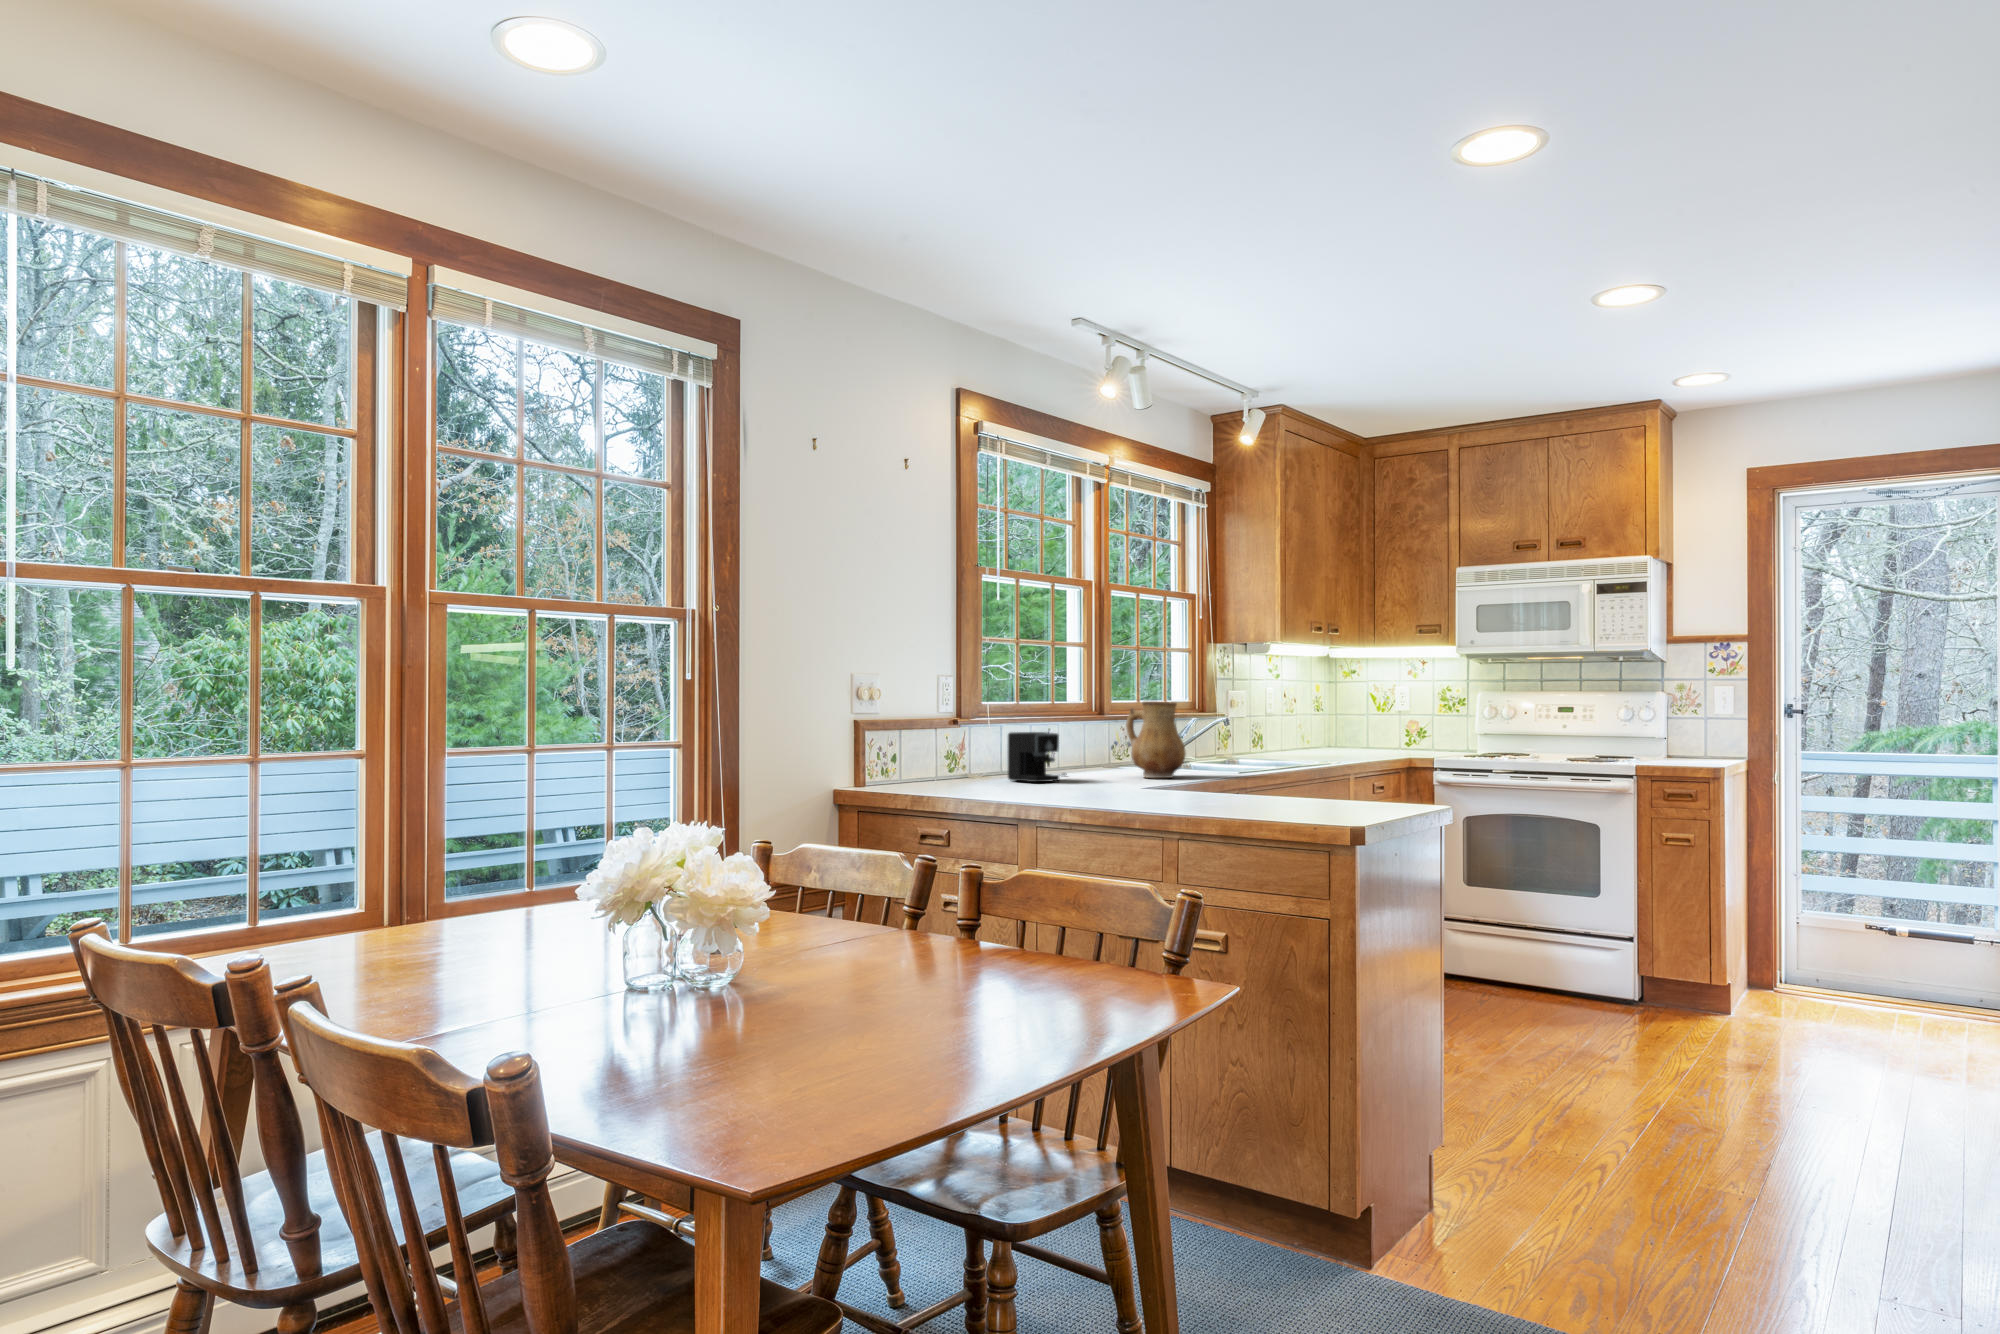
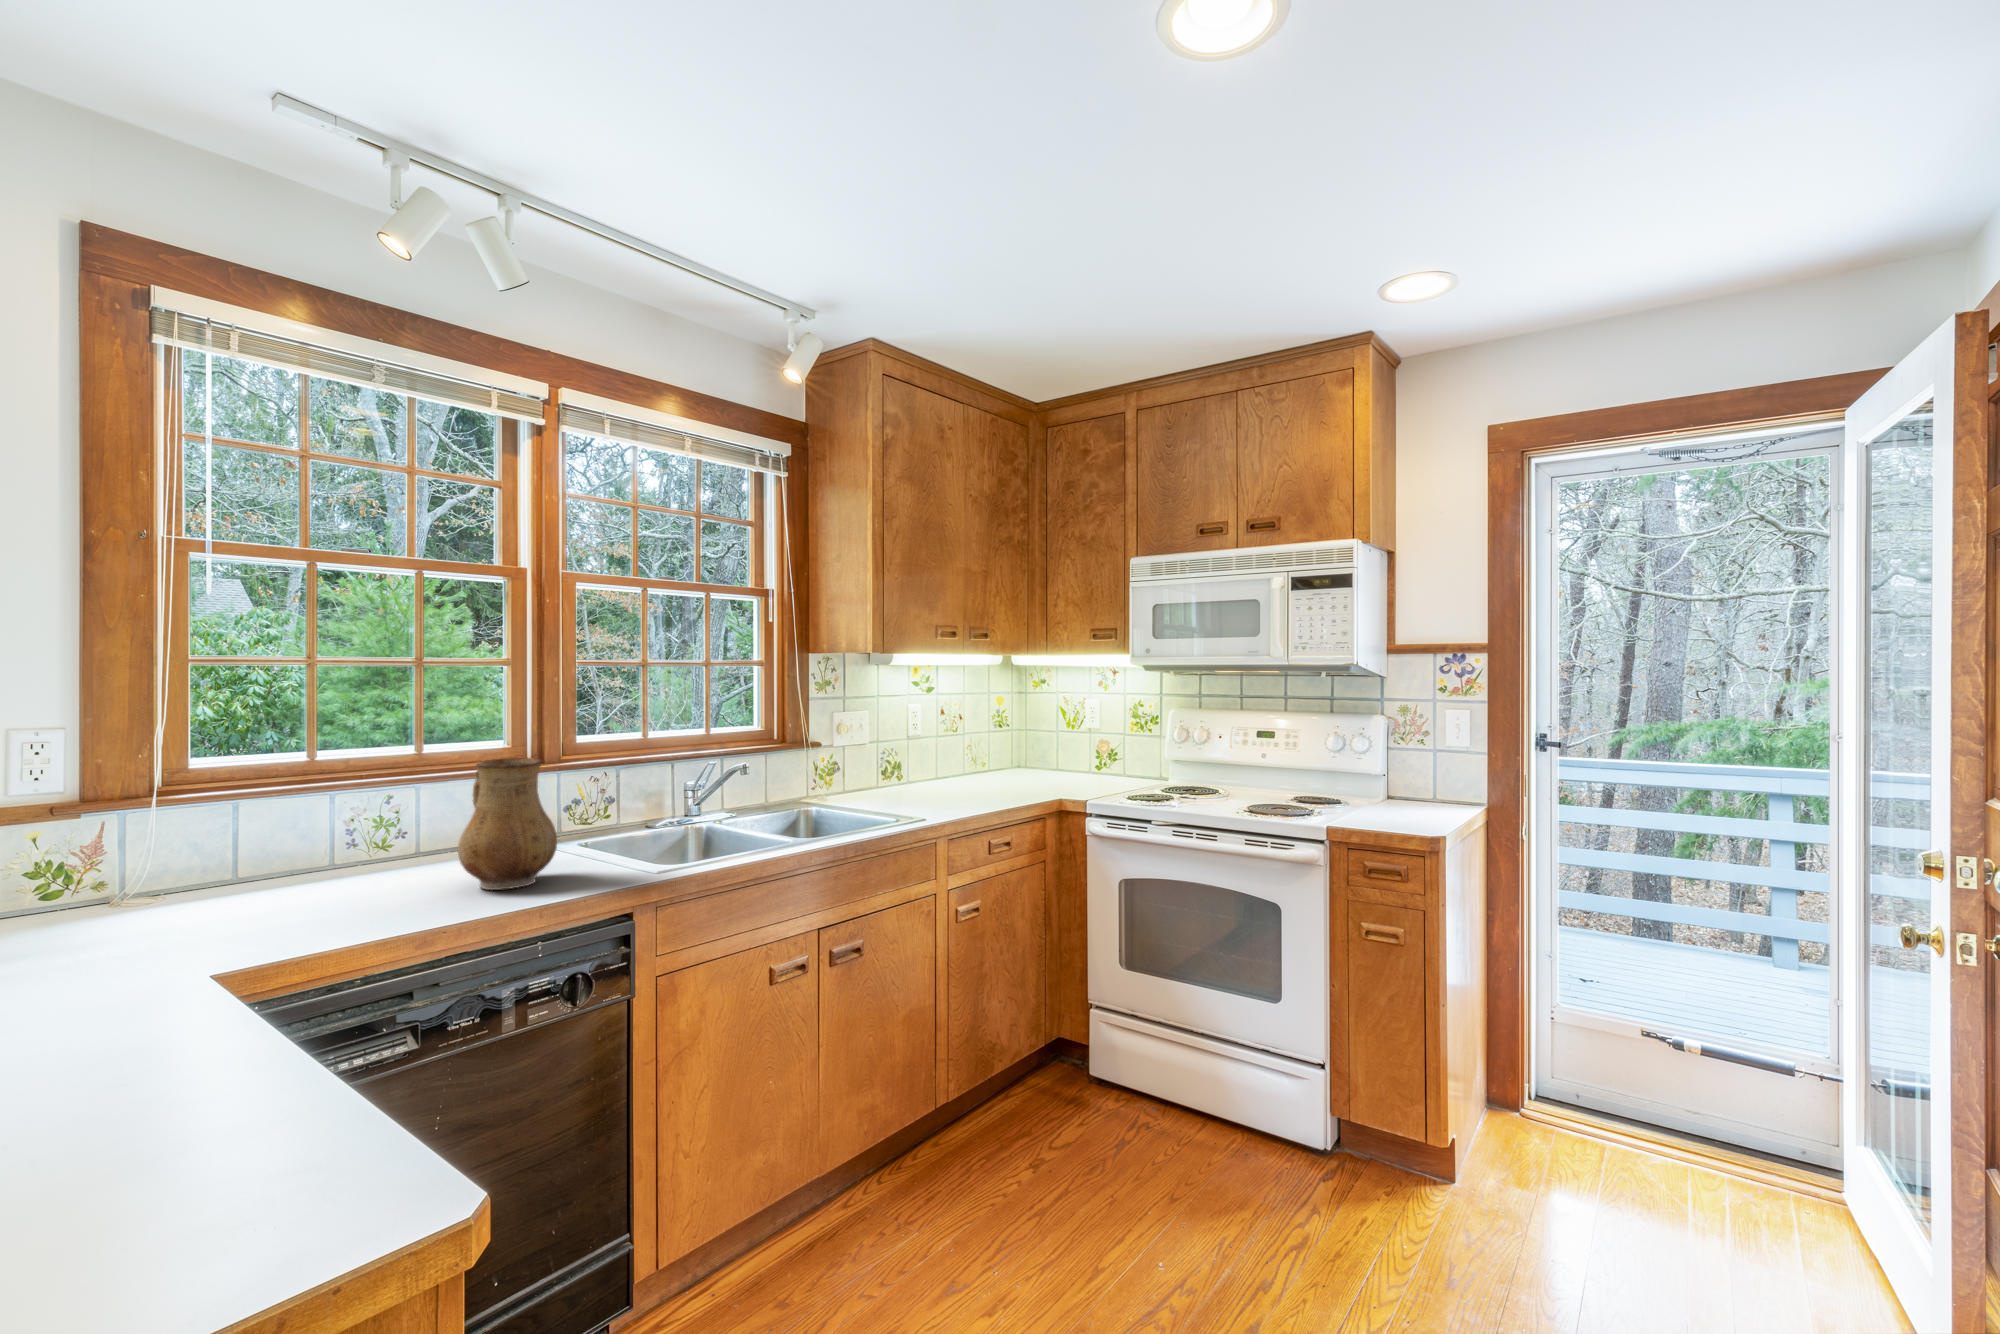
coffee maker: present [1008,732,1067,782] -> none [222,812,396,911]

